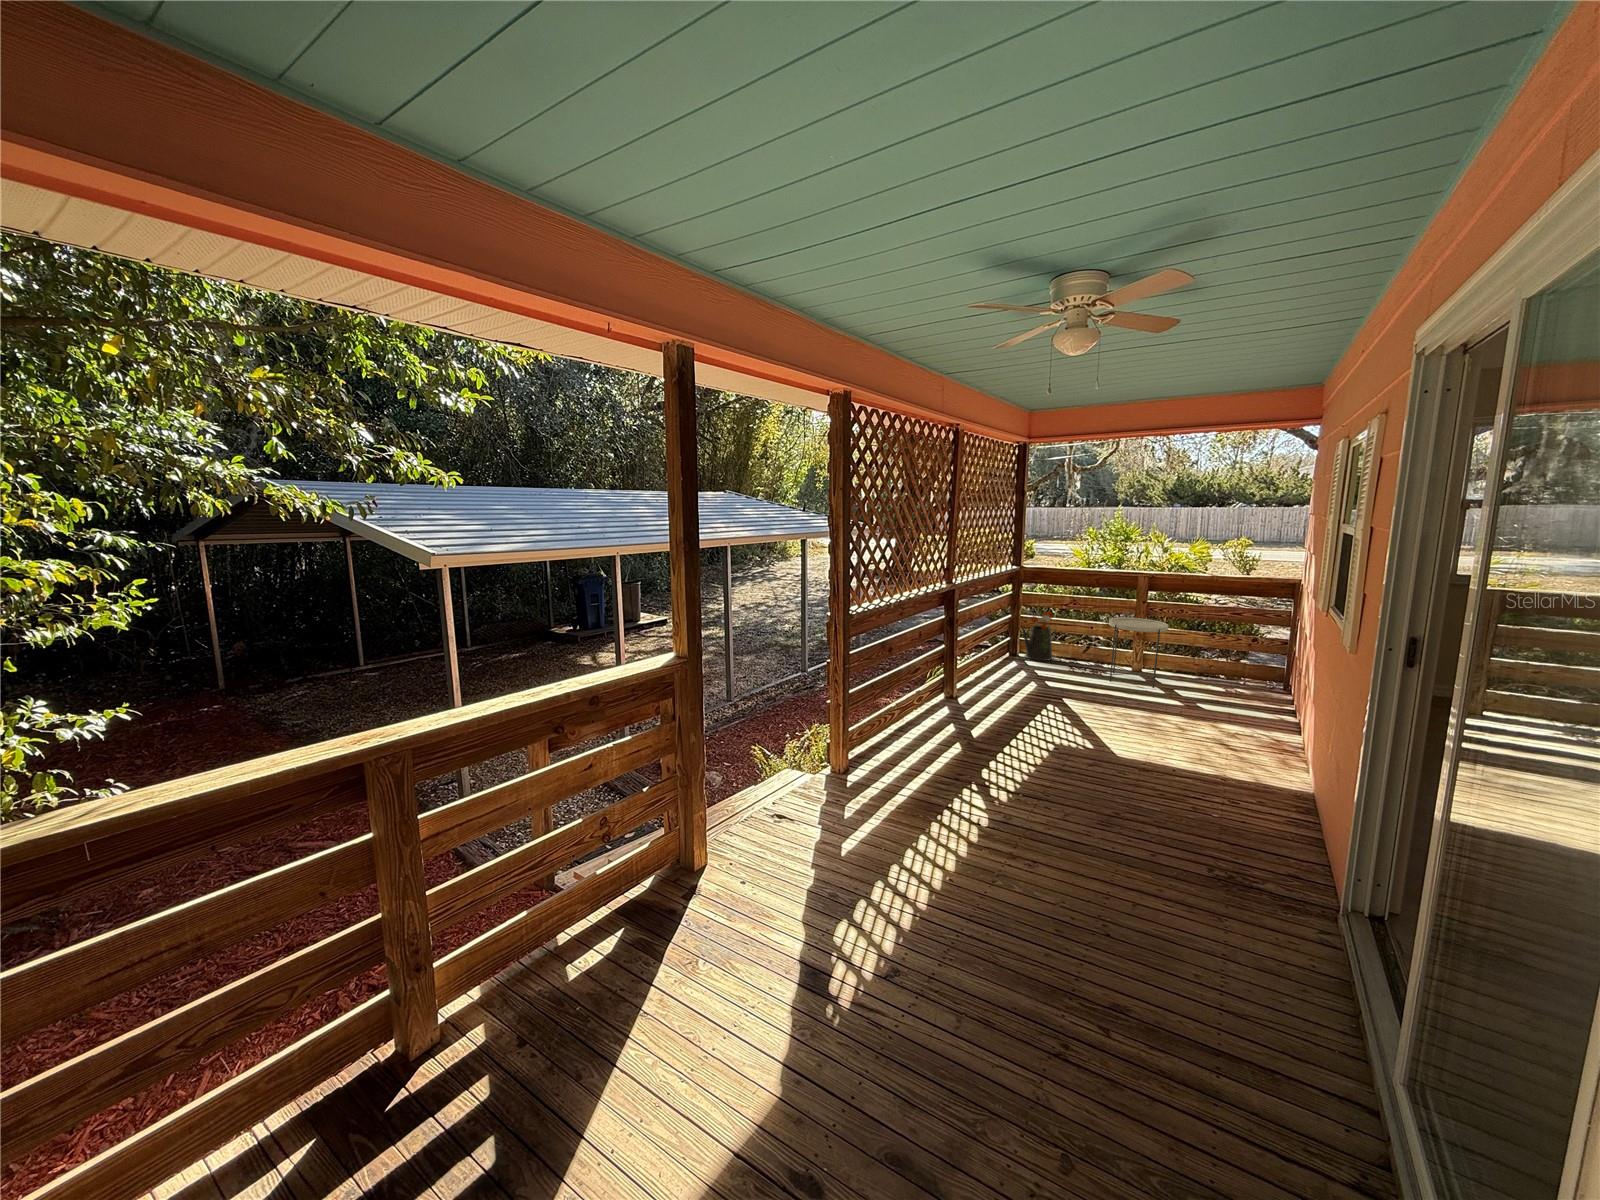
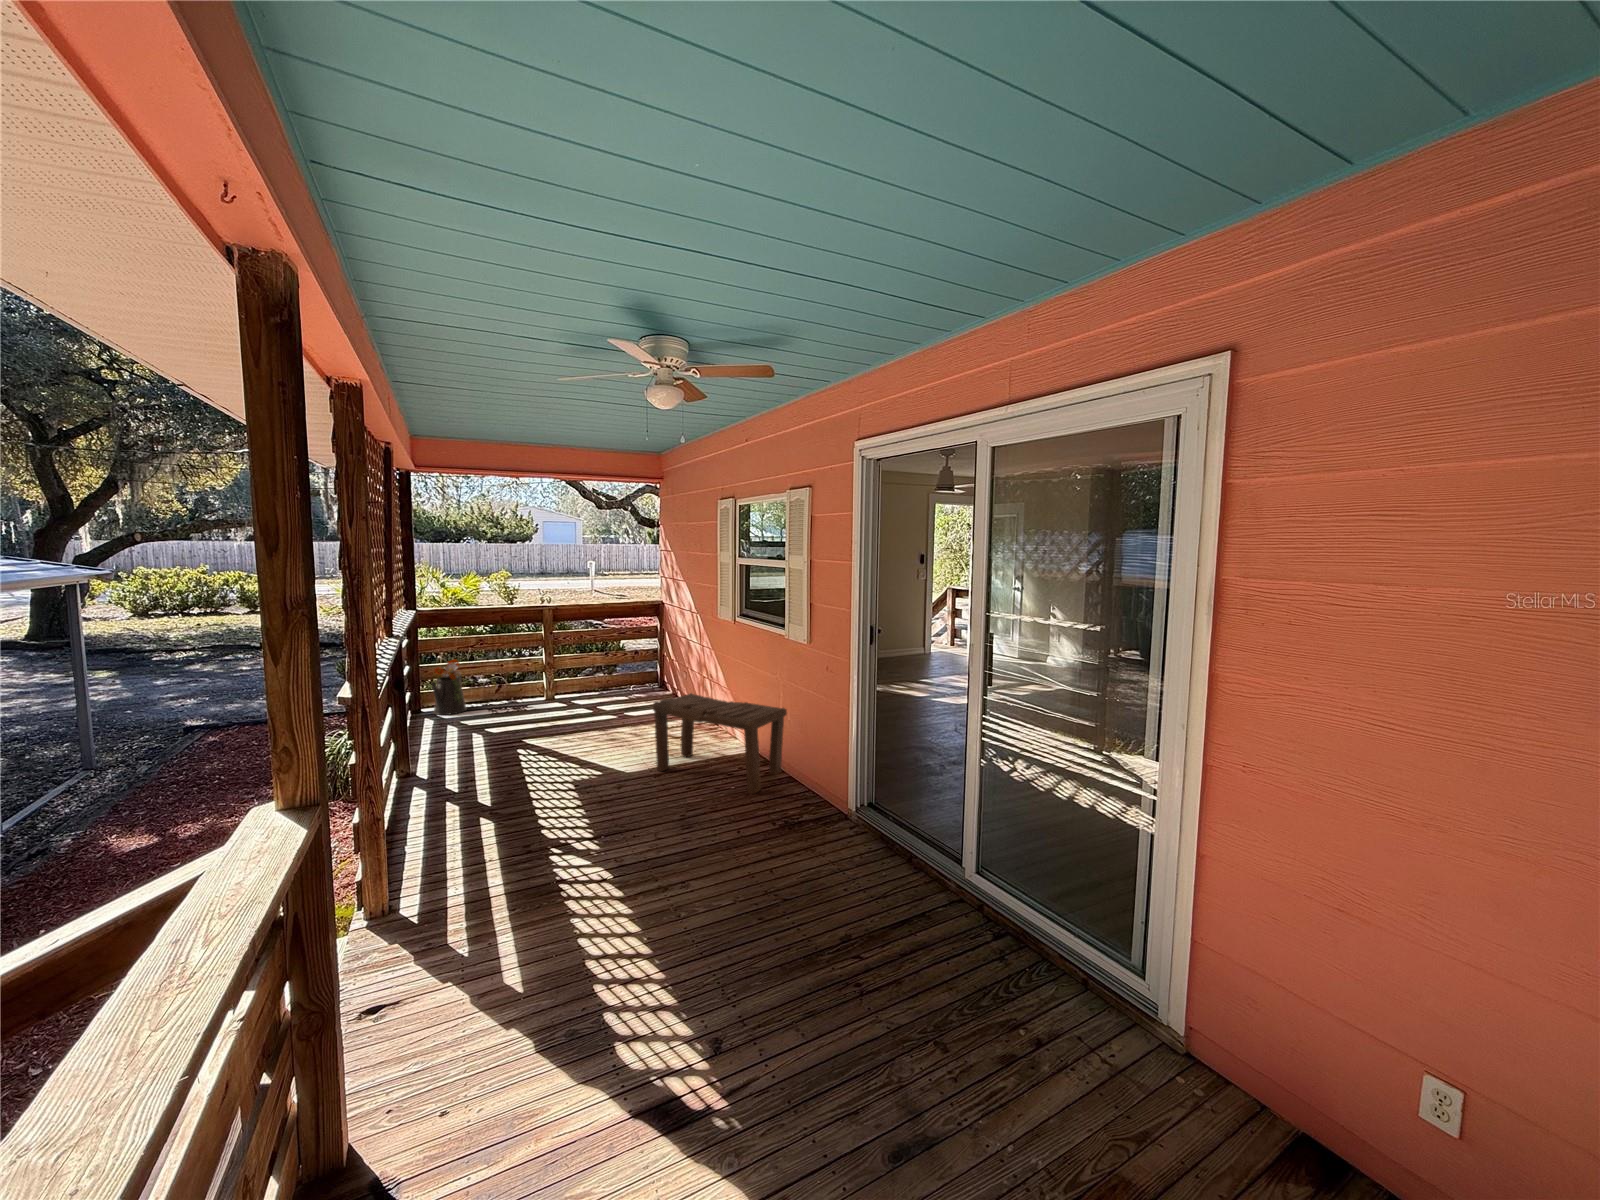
side table: present [1109,617,1169,688] -> none [529,648,582,714]
bench: none [1149,690,1326,839] -> present [653,693,787,794]

